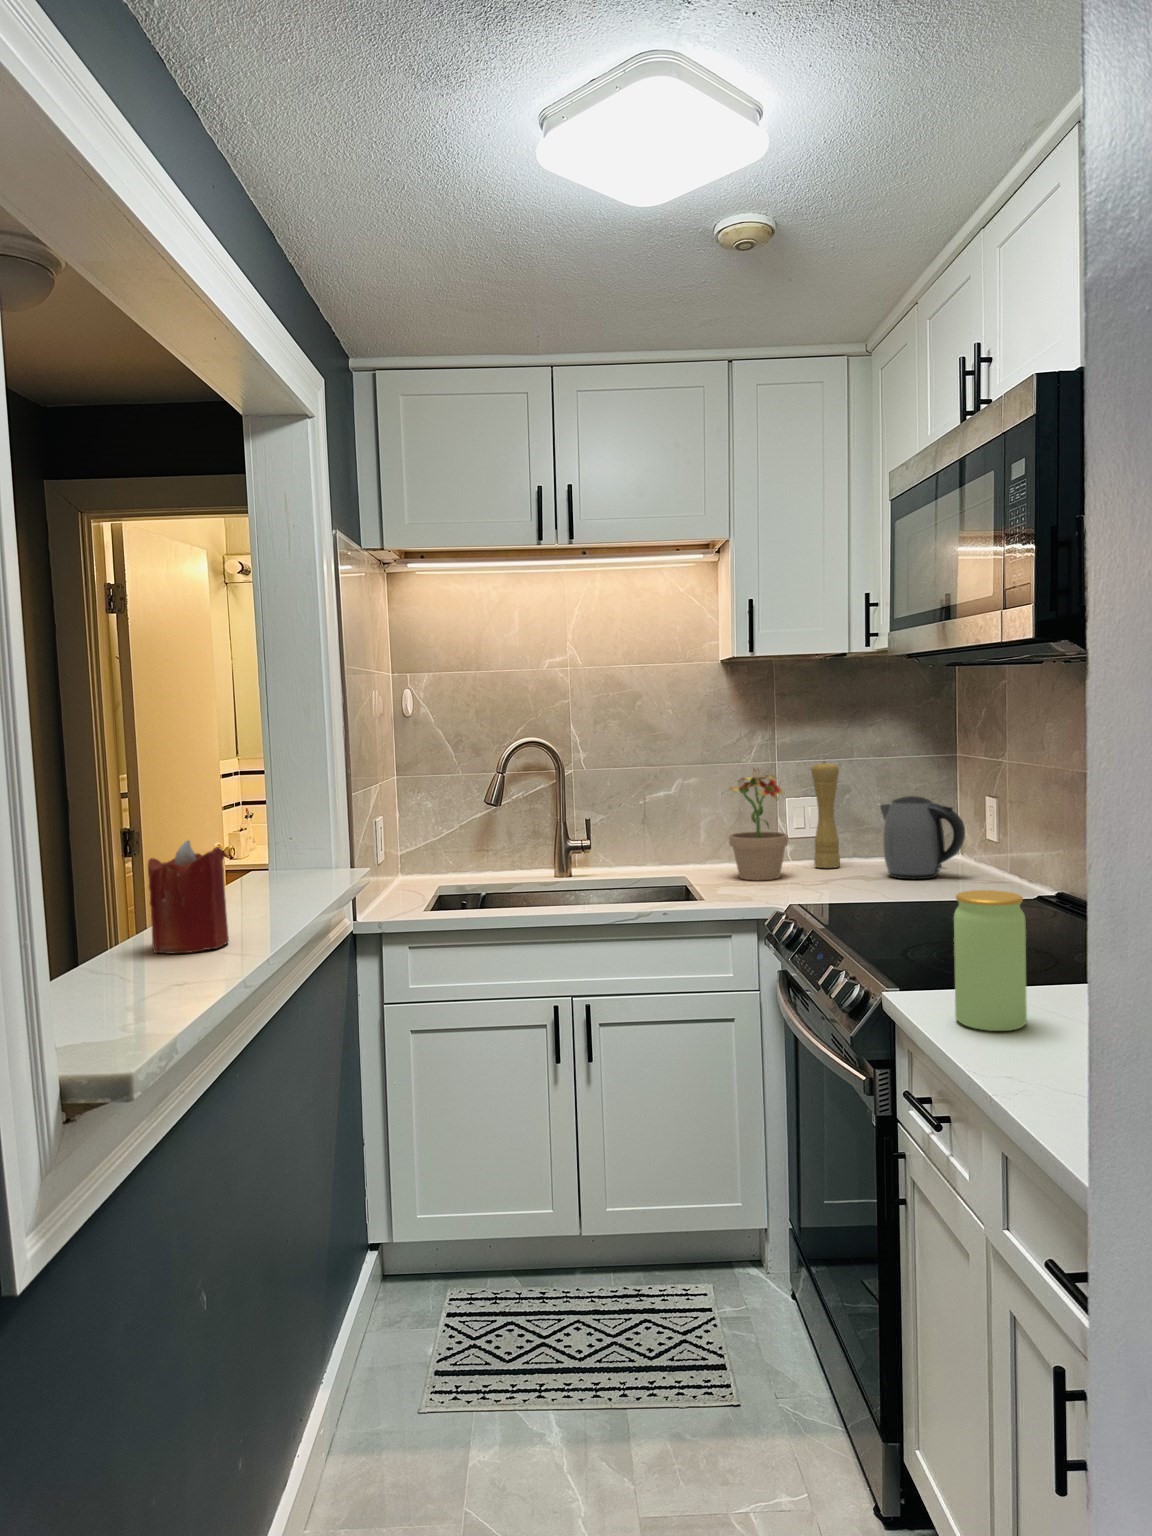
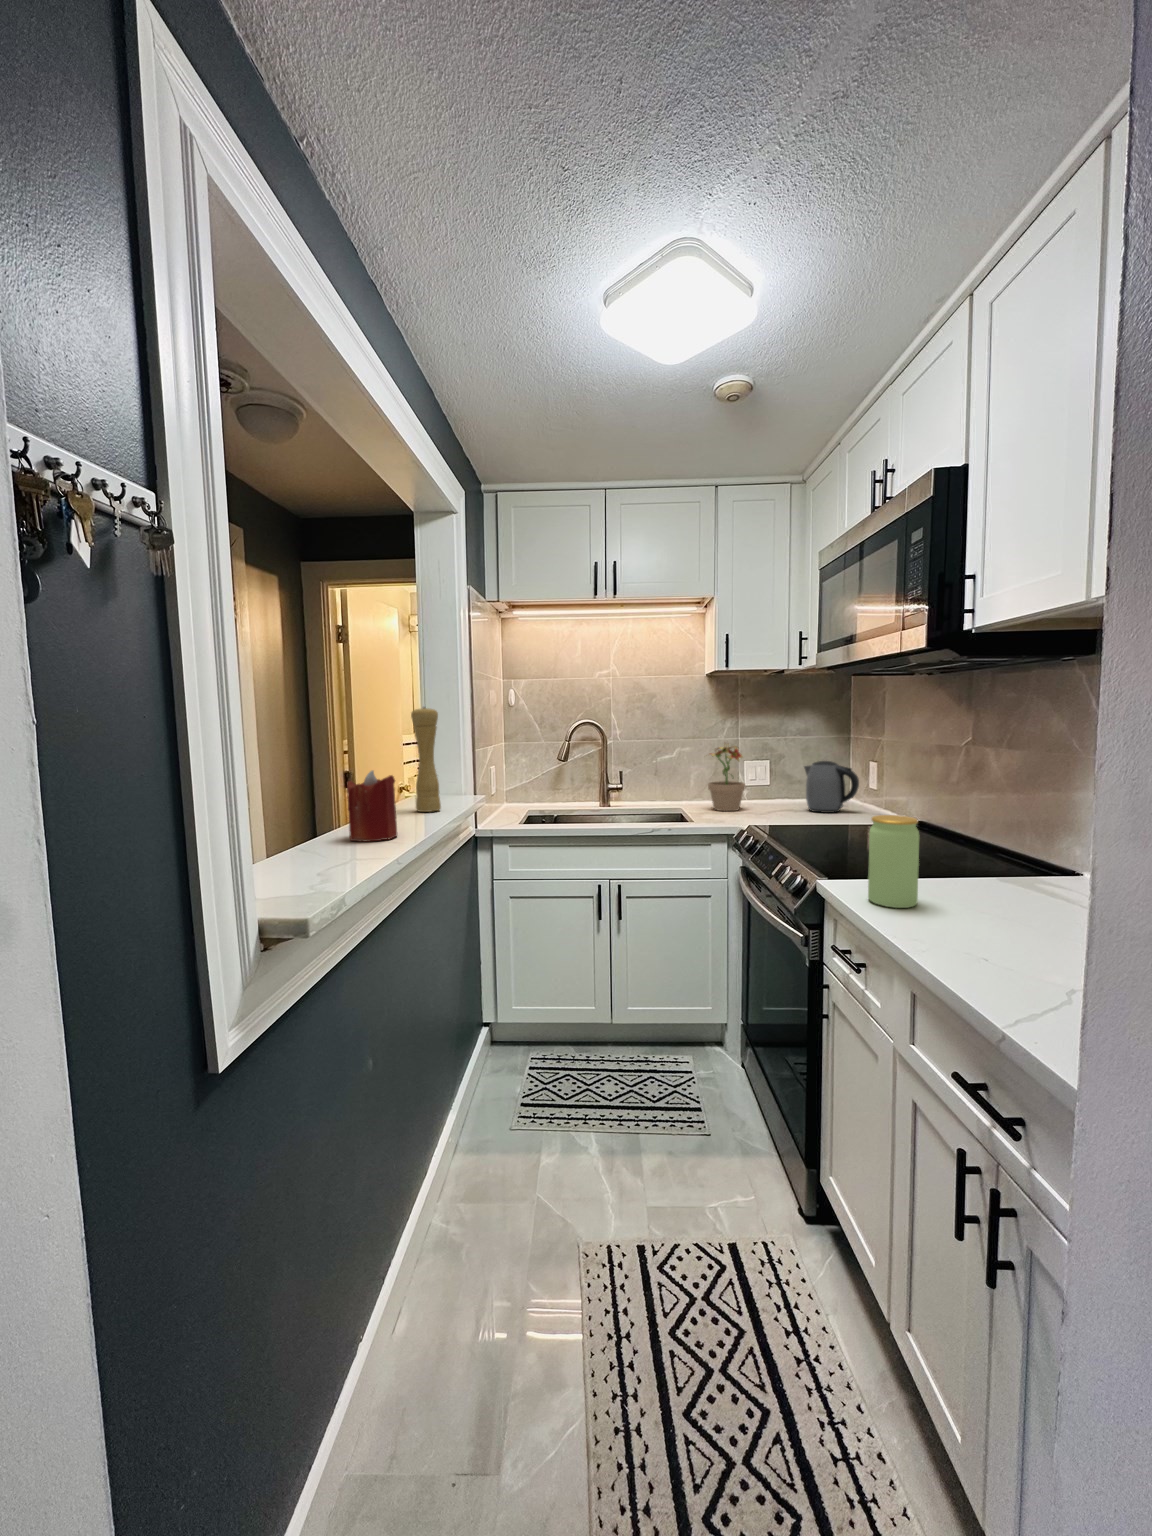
pepper mill: present [811,761,840,868] -> present [411,707,441,812]

